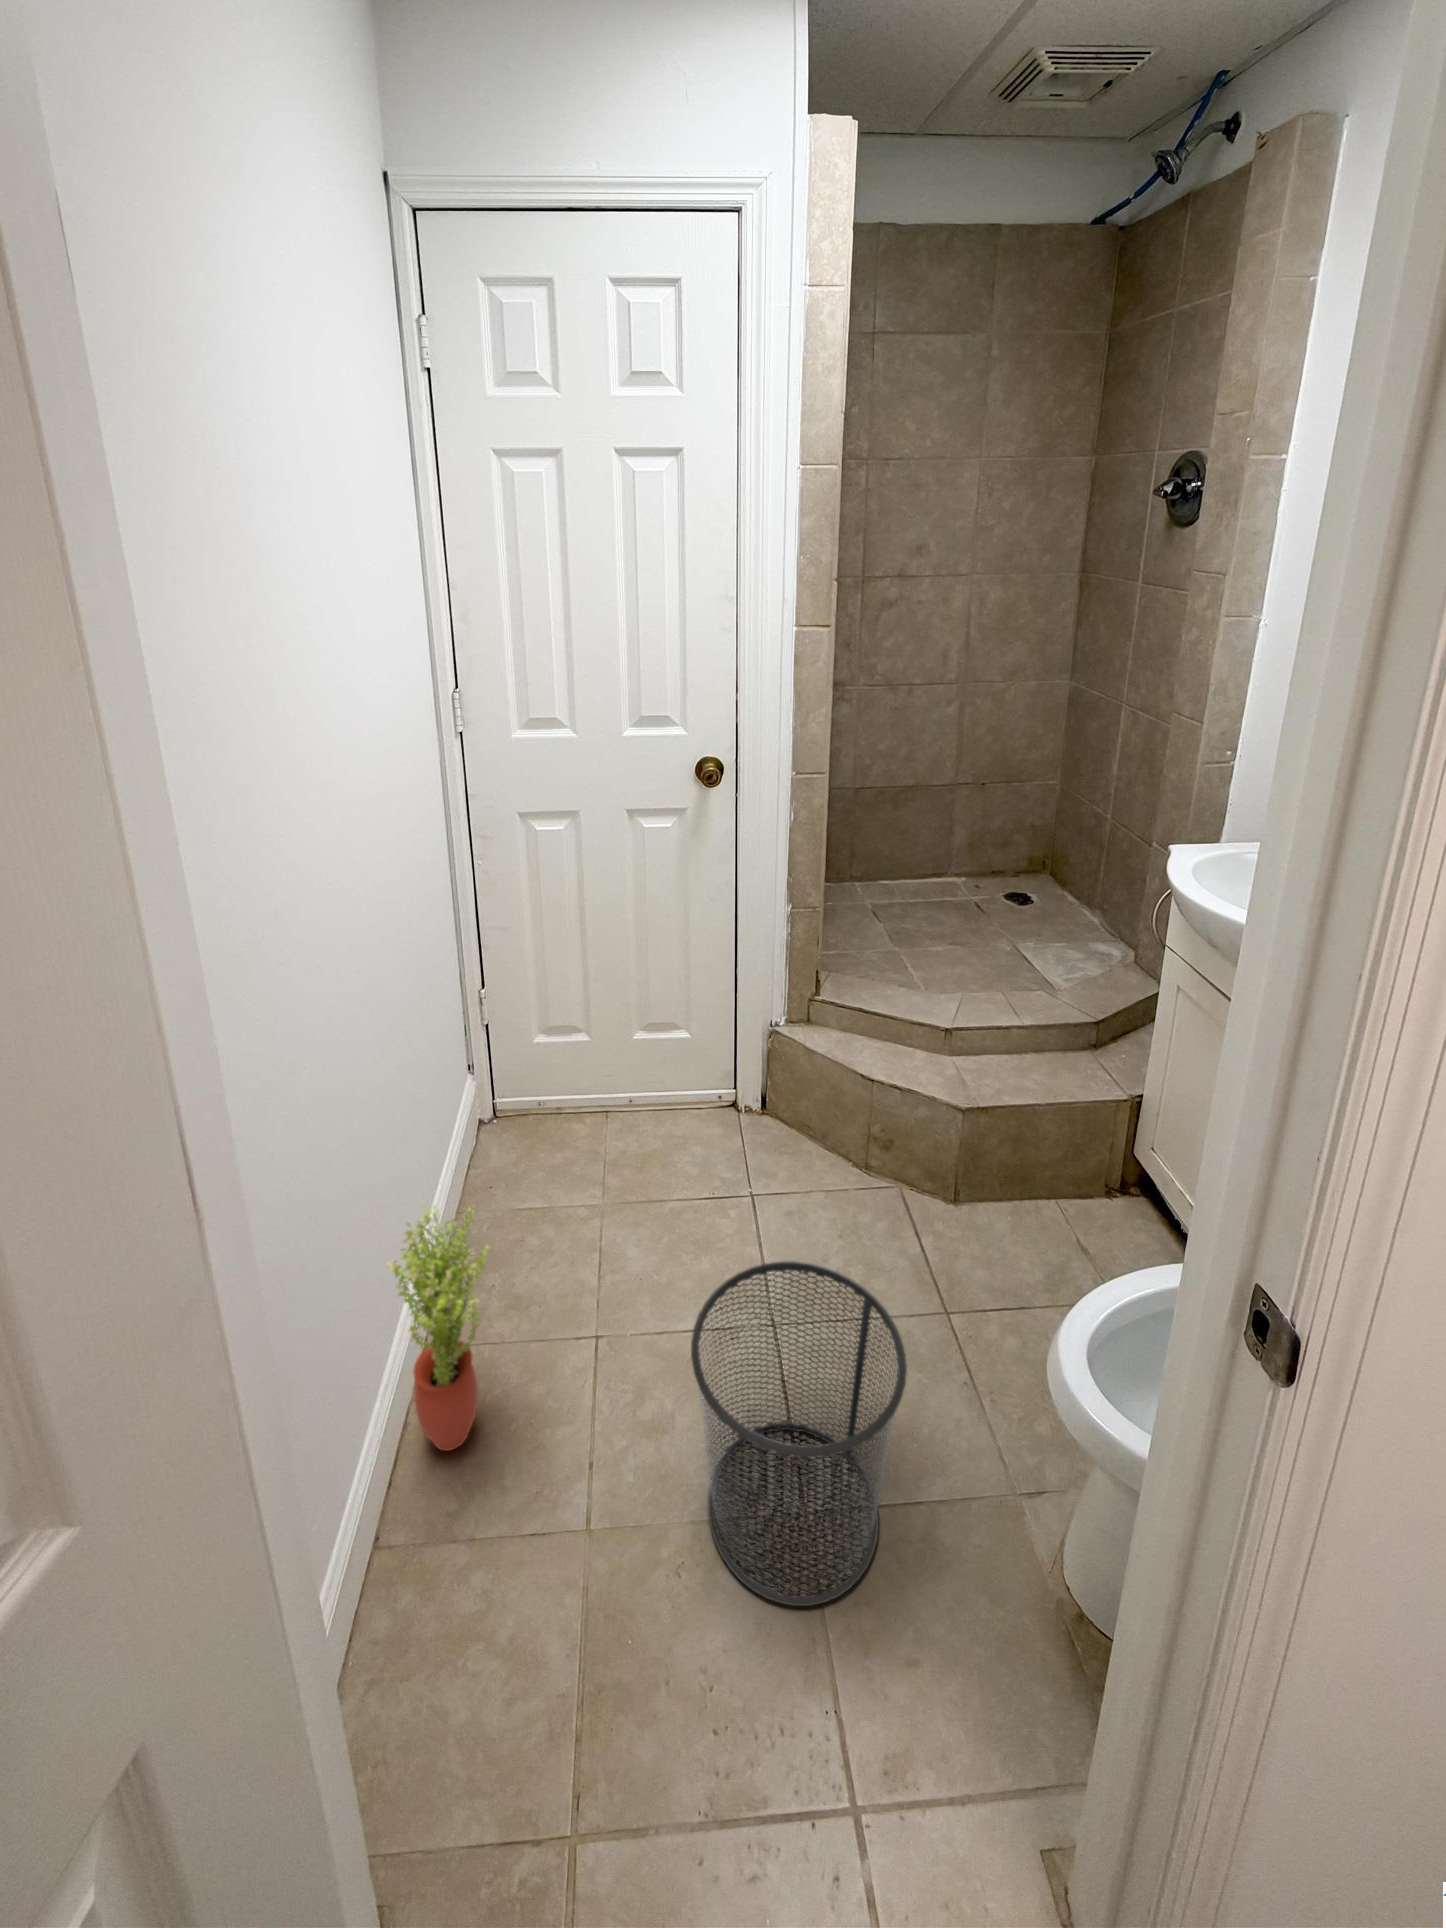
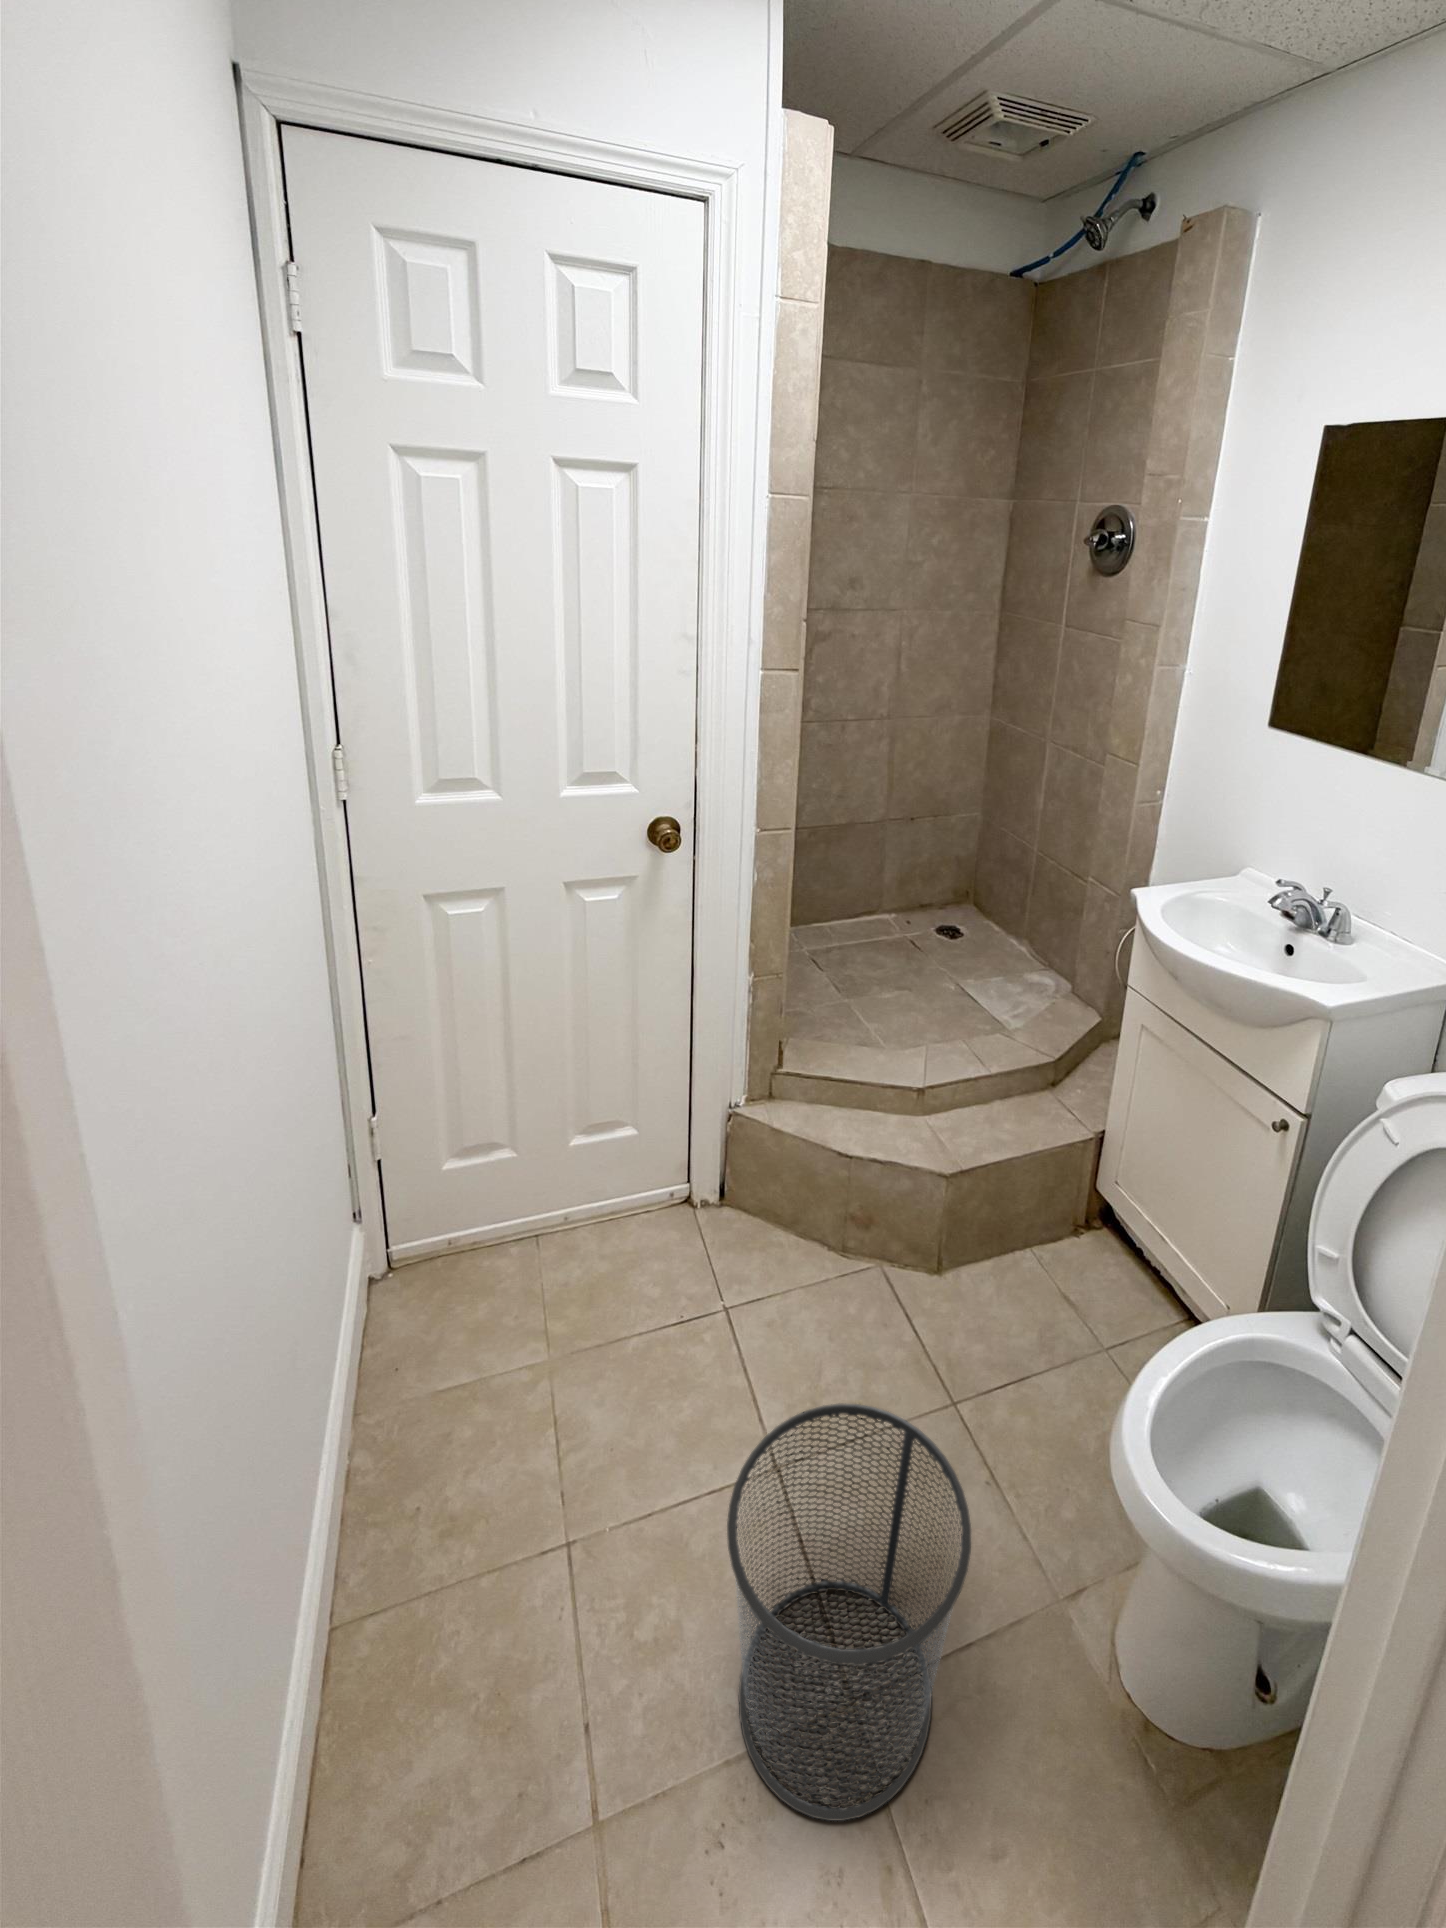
potted plant: present [387,1206,490,1451] -> none [306,1434,452,1770]

